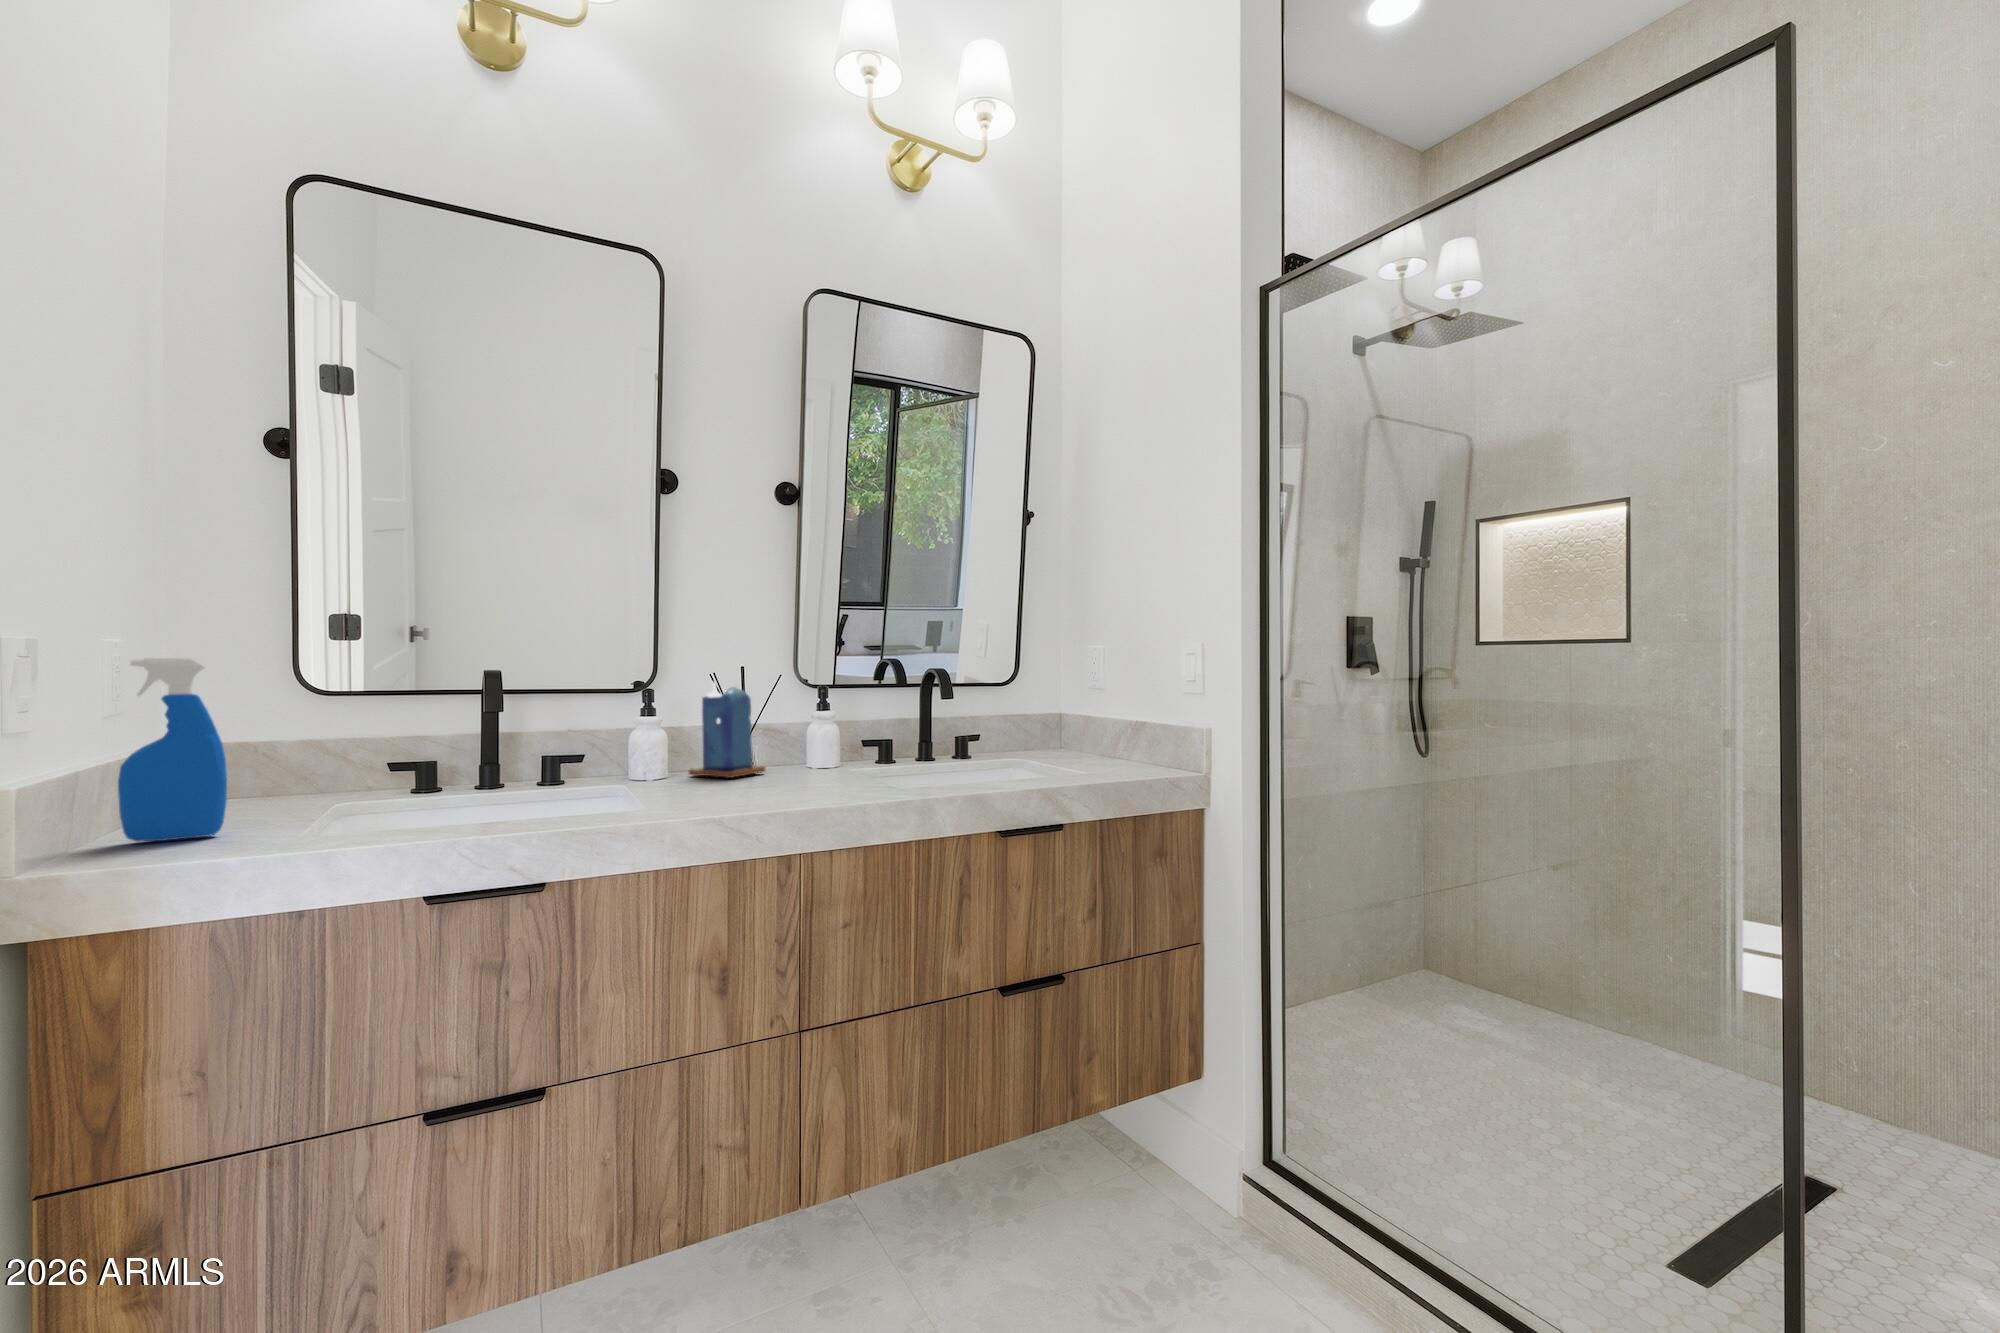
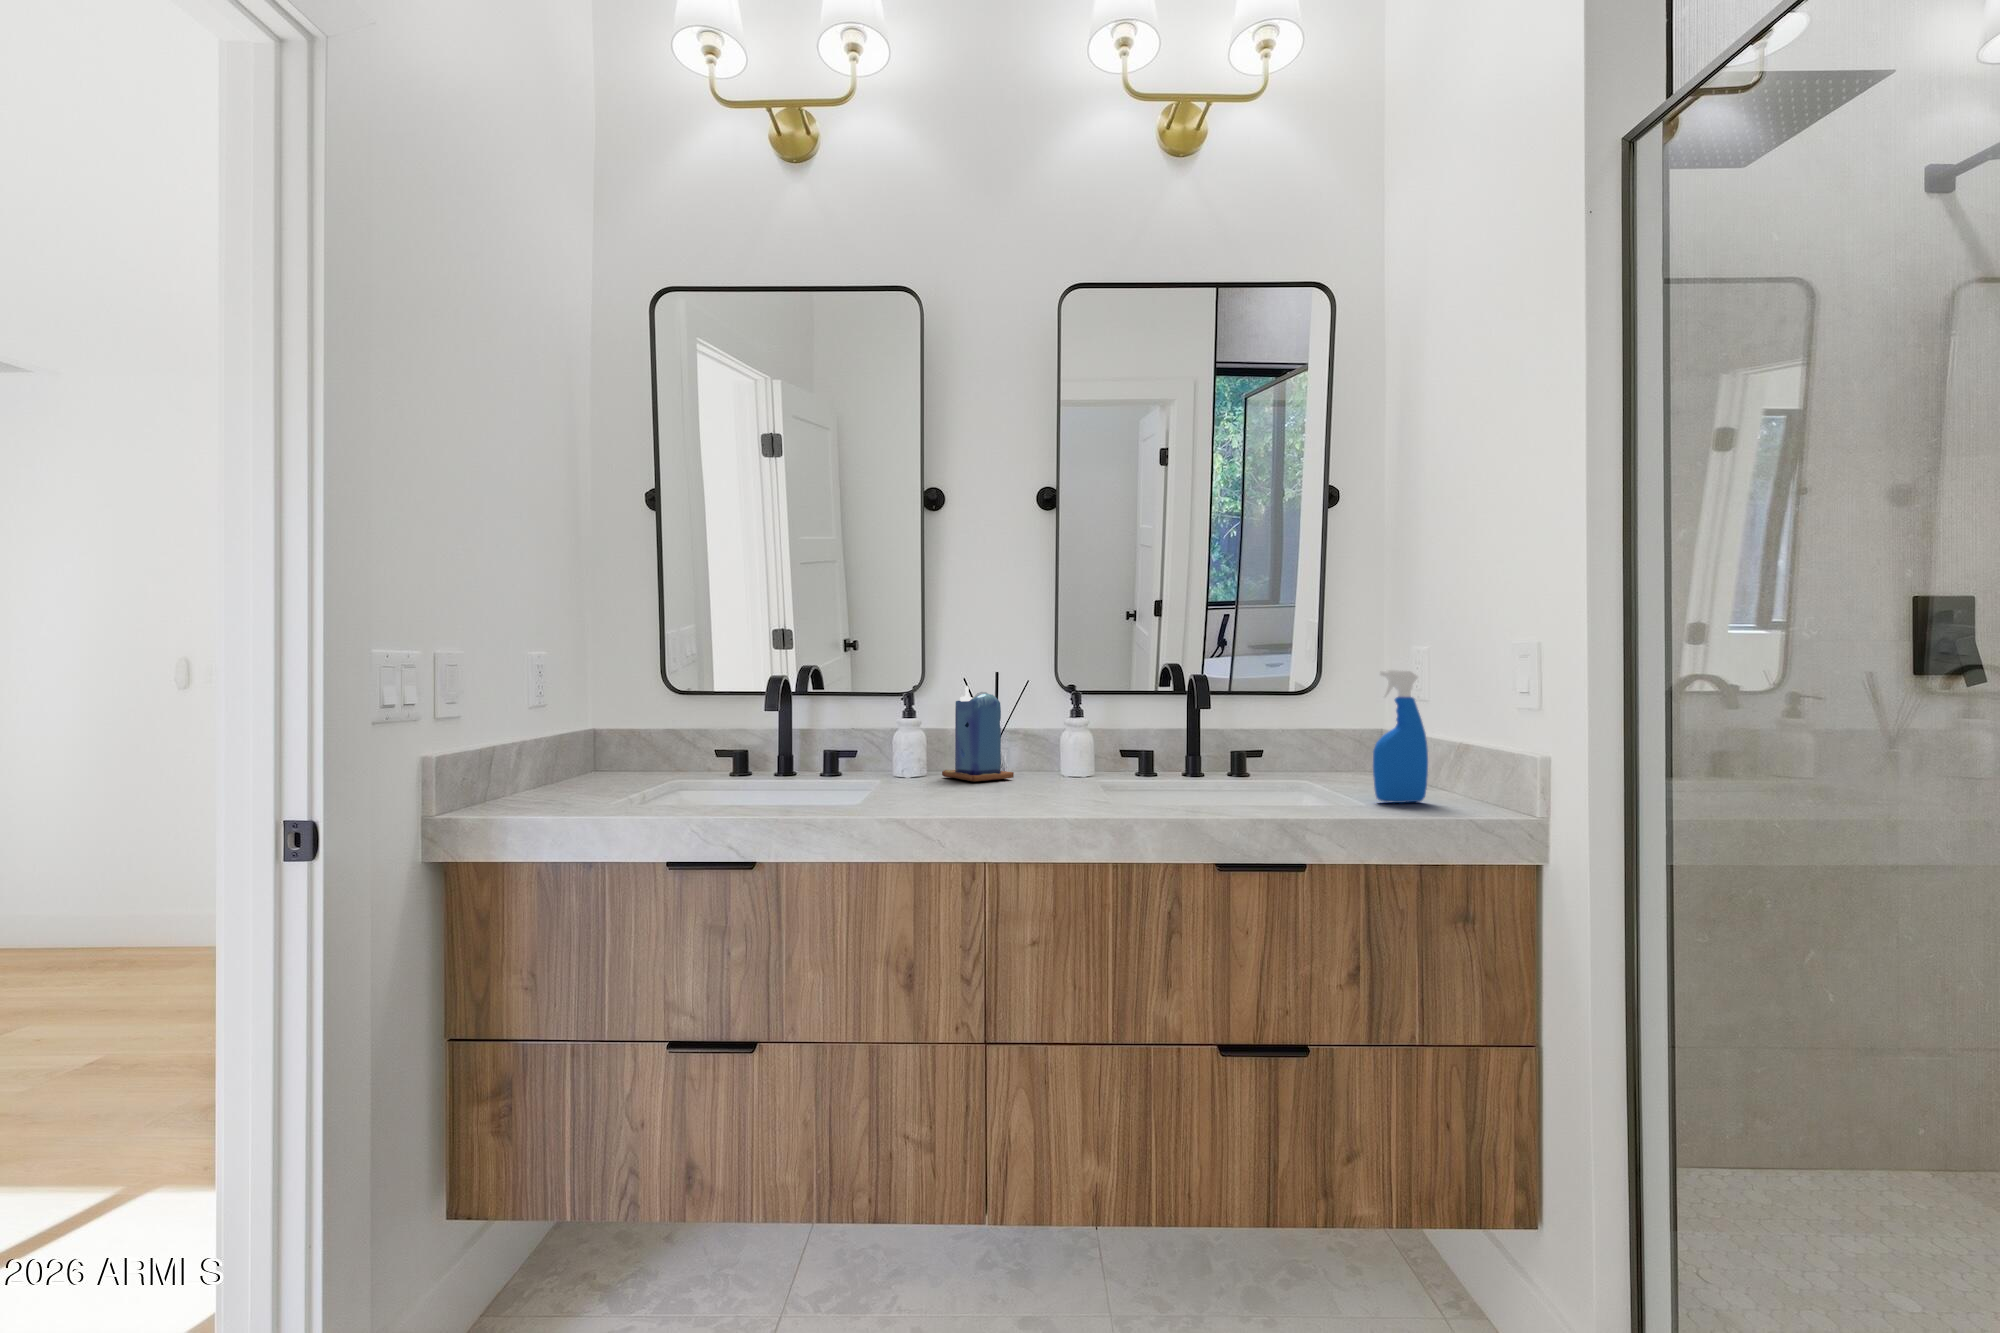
spray bottle: present [118,658,227,842] -> present [1373,670,1428,803]

